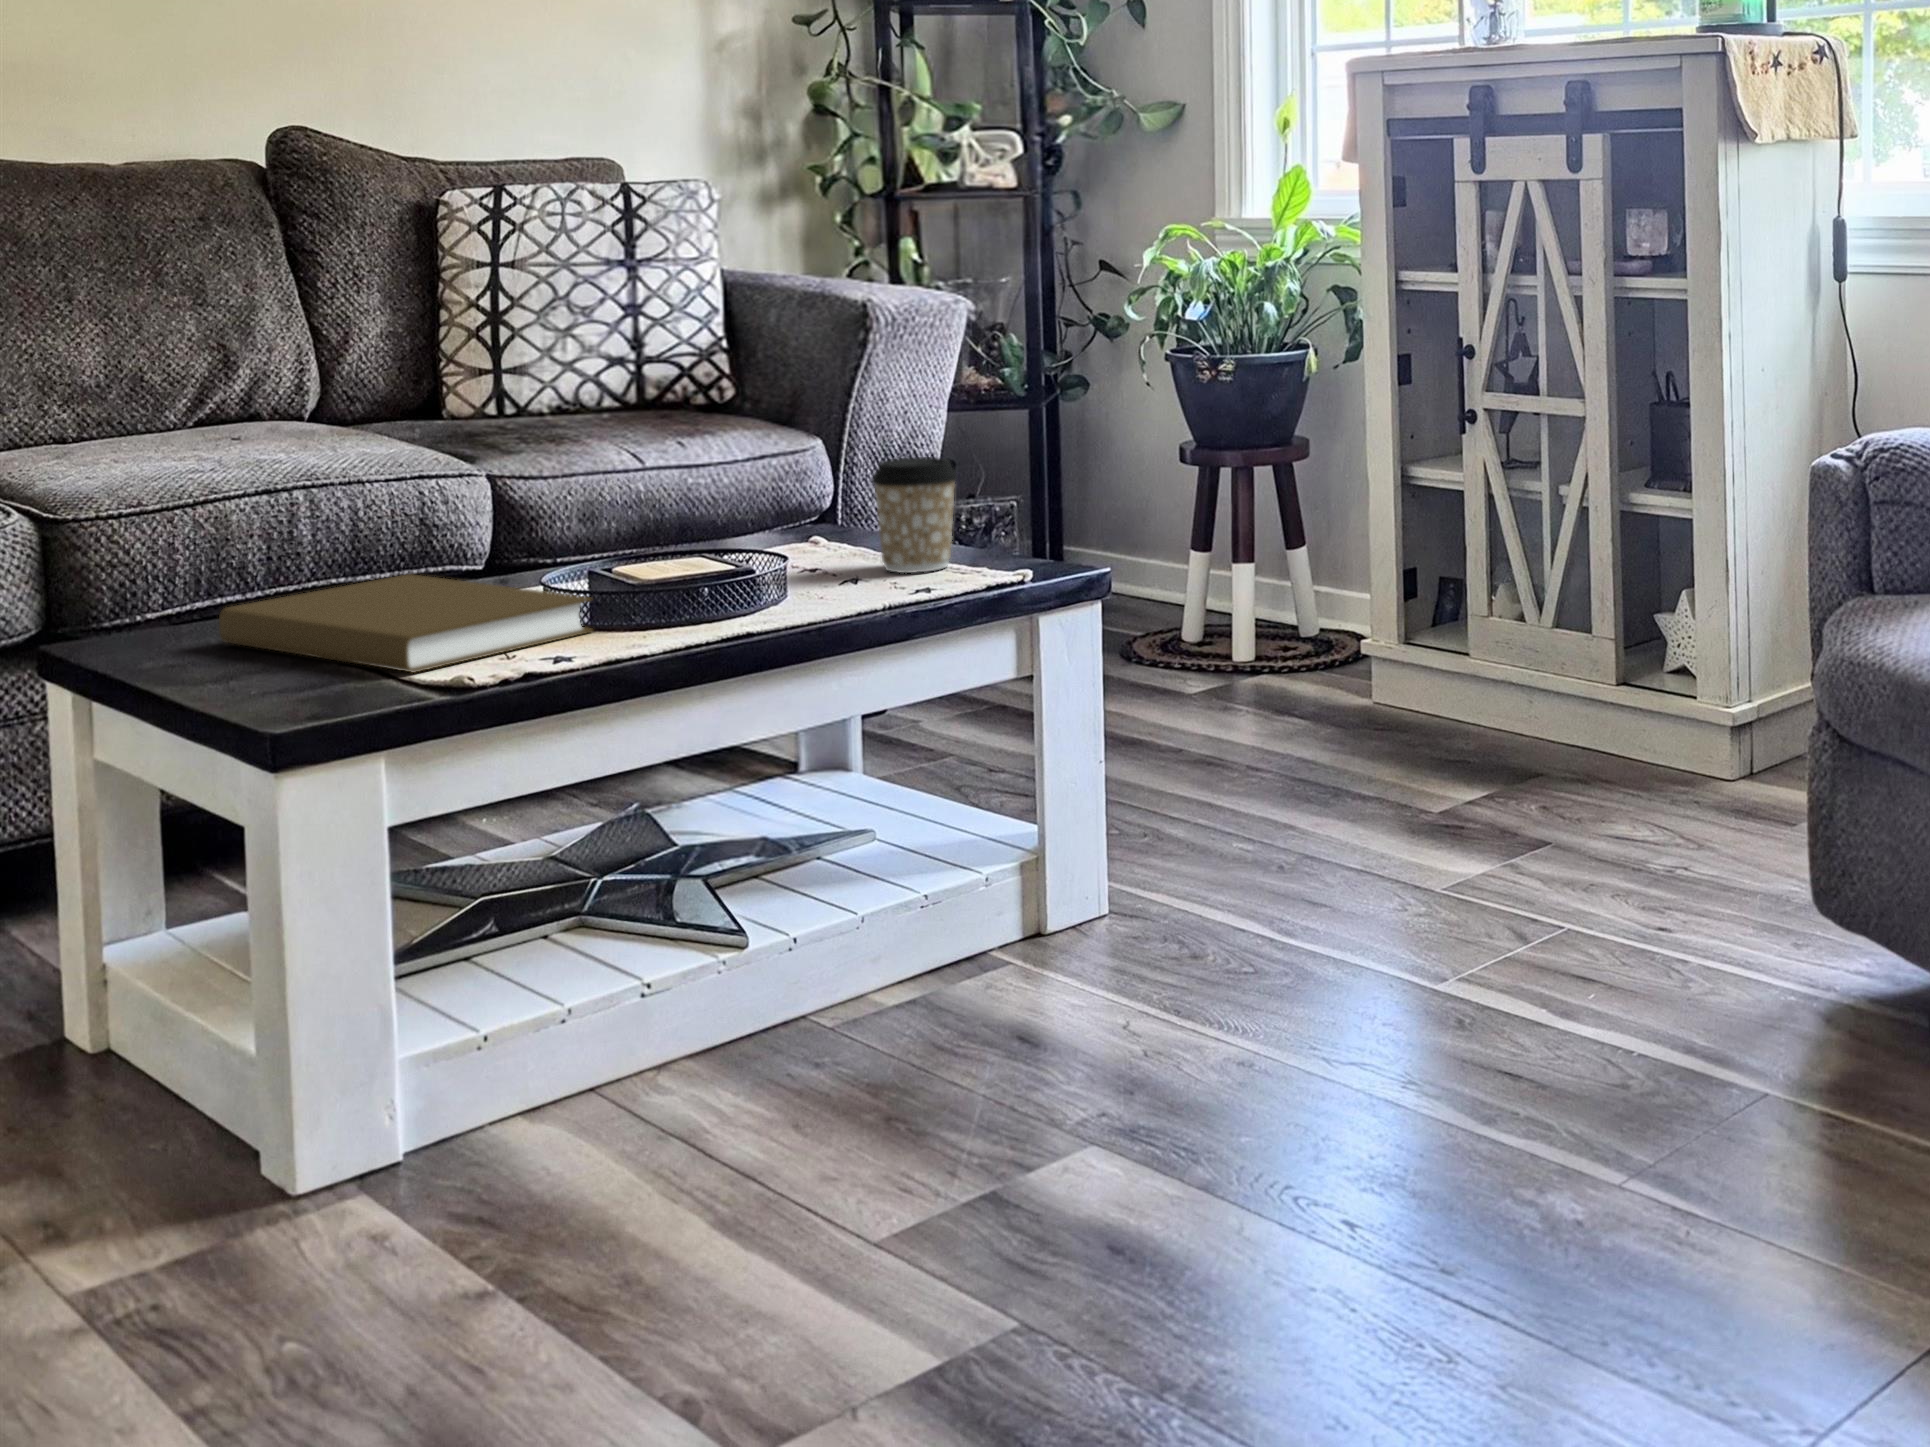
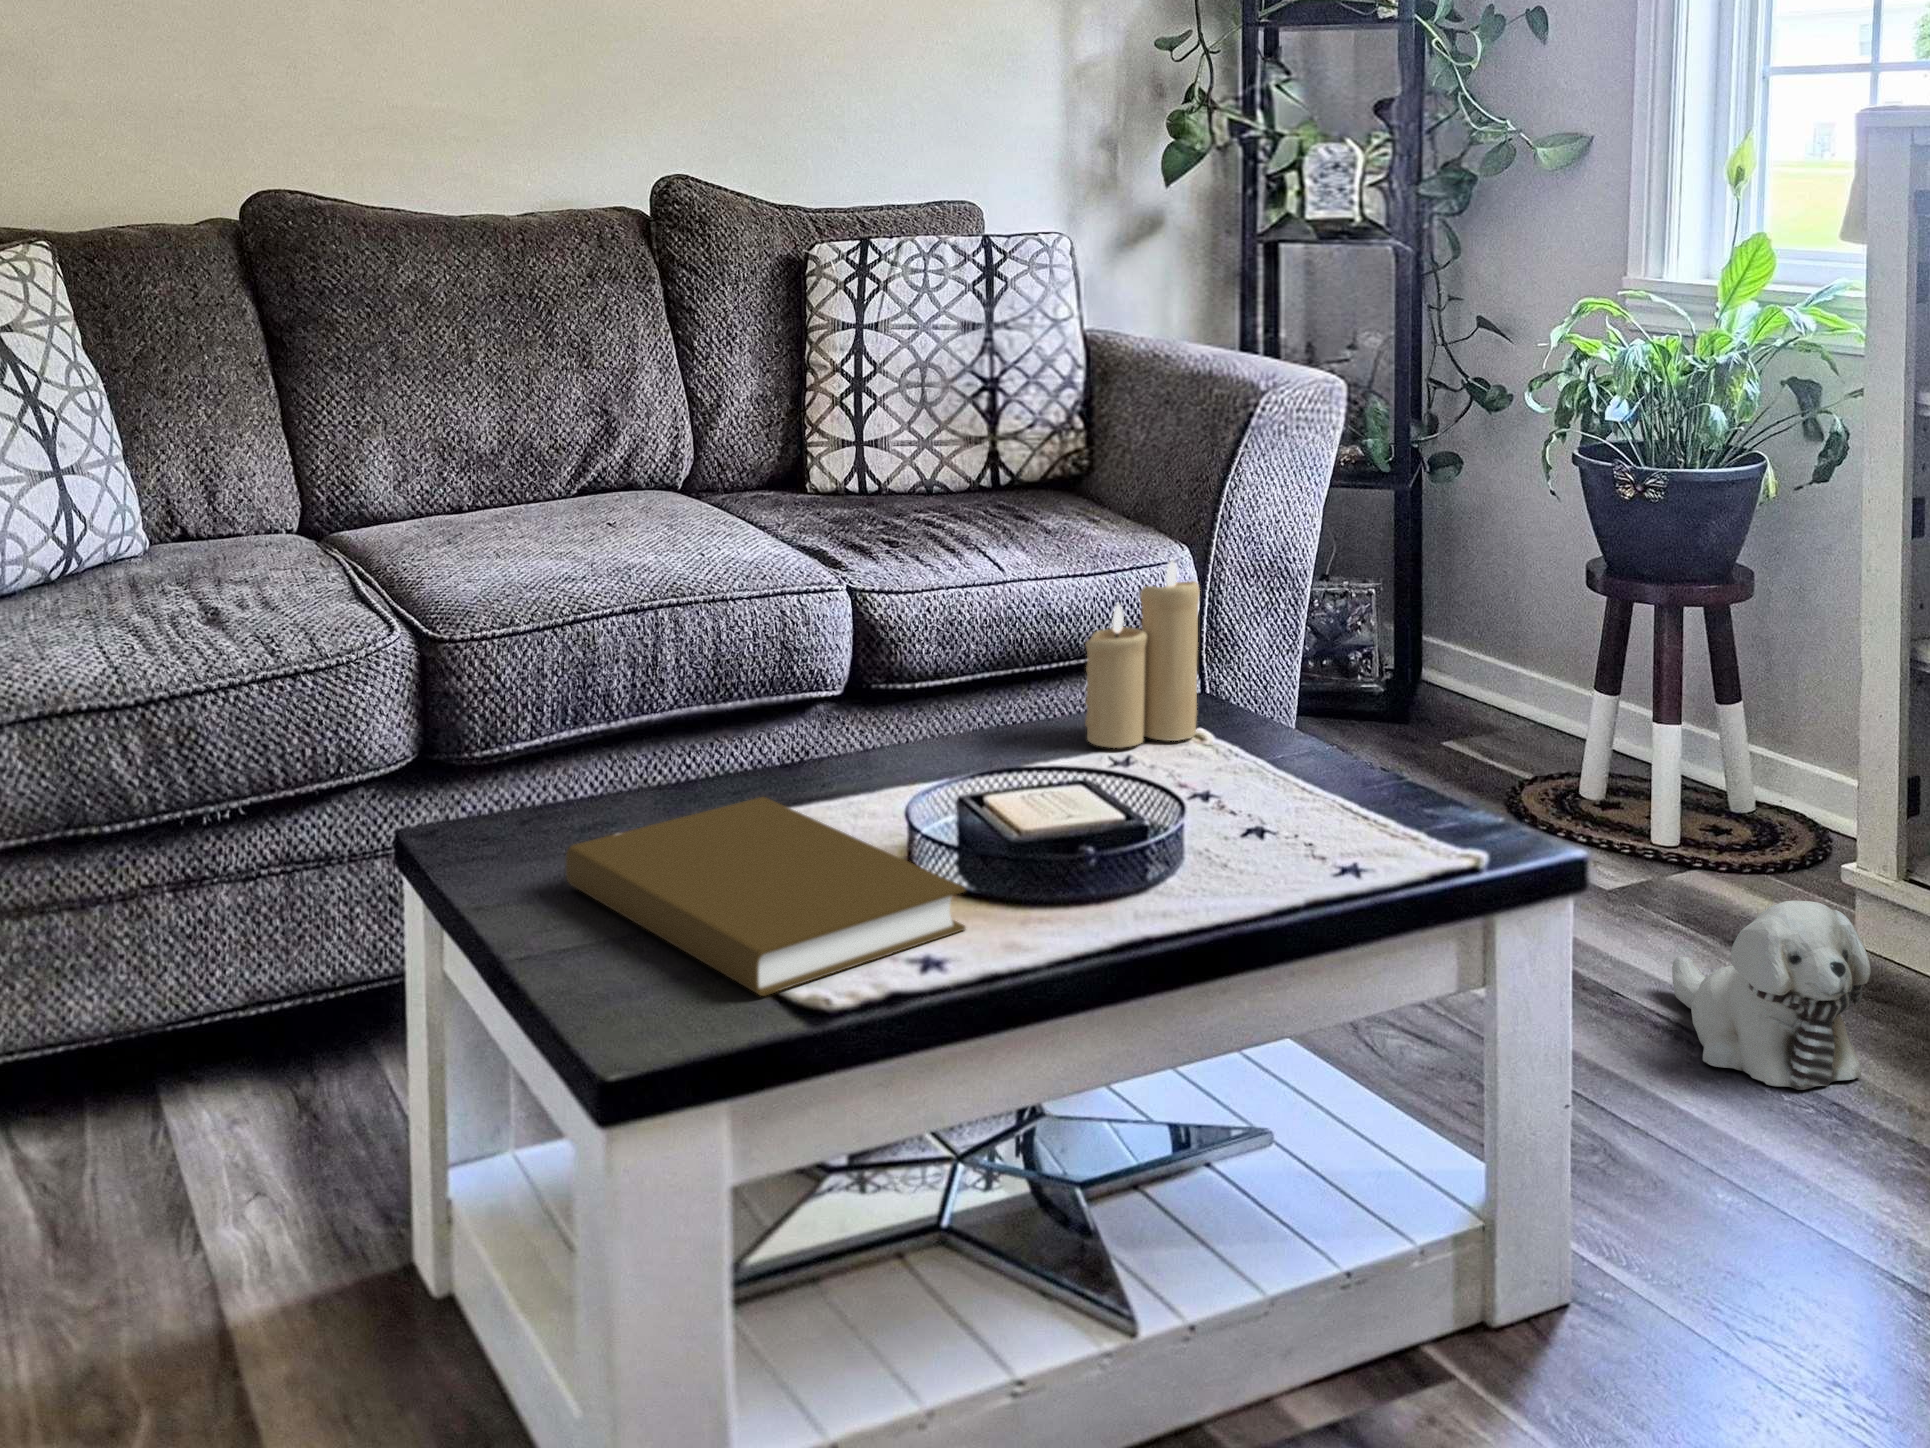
candle: none [707,391,808,544] -> present [1085,560,1200,748]
coffee cup: present [872,457,957,573] -> none [1290,689,1399,849]
plush toy: none [1222,641,1354,780] -> present [1672,901,1870,1090]

